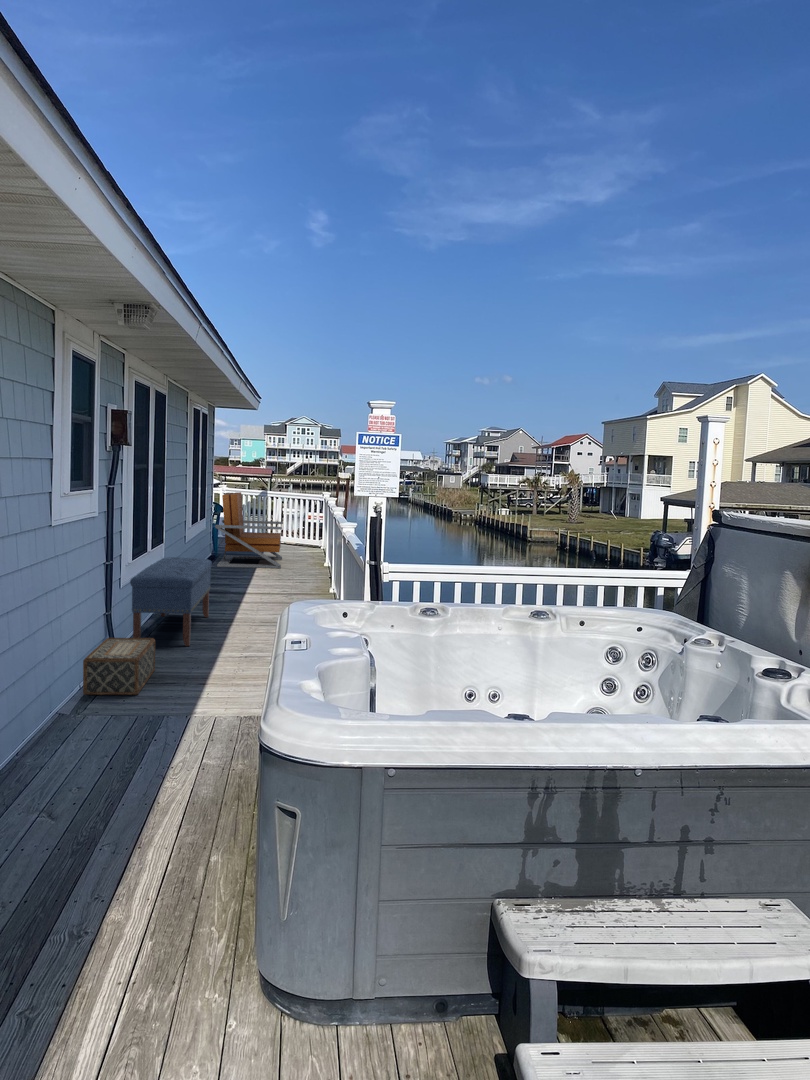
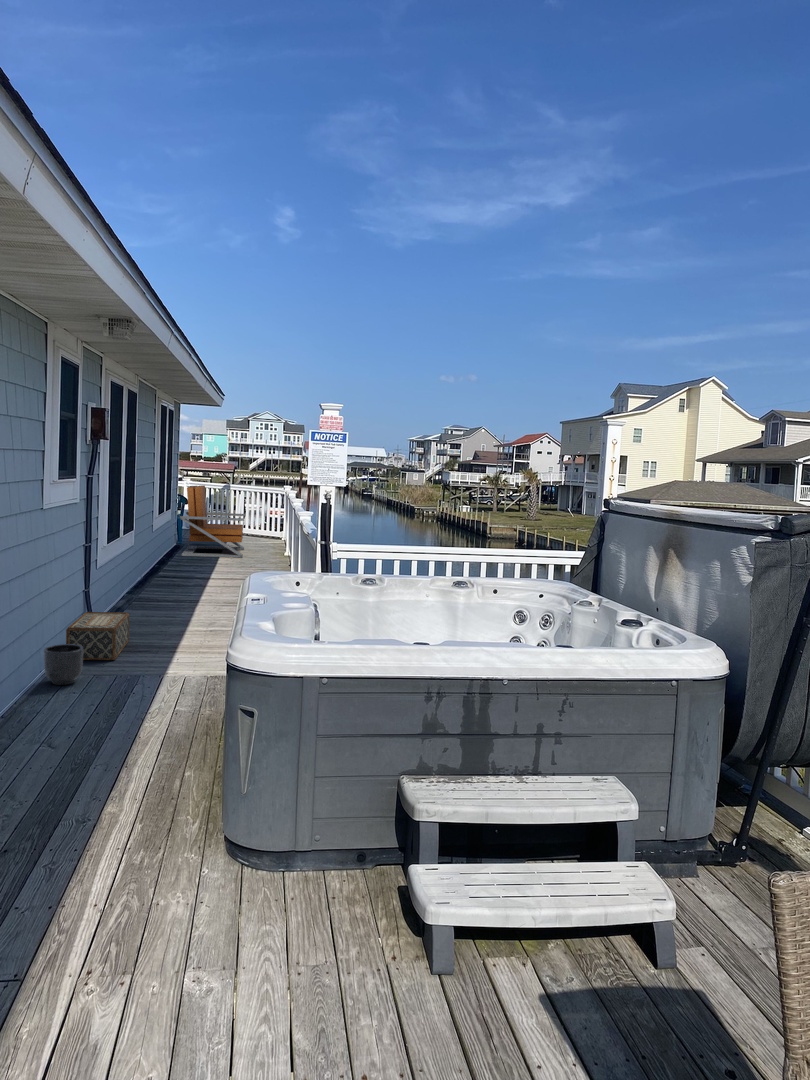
bench: present [130,557,212,646] -> none [105,544,179,622]
planter: none [54,680,99,728] -> present [44,644,83,685]

